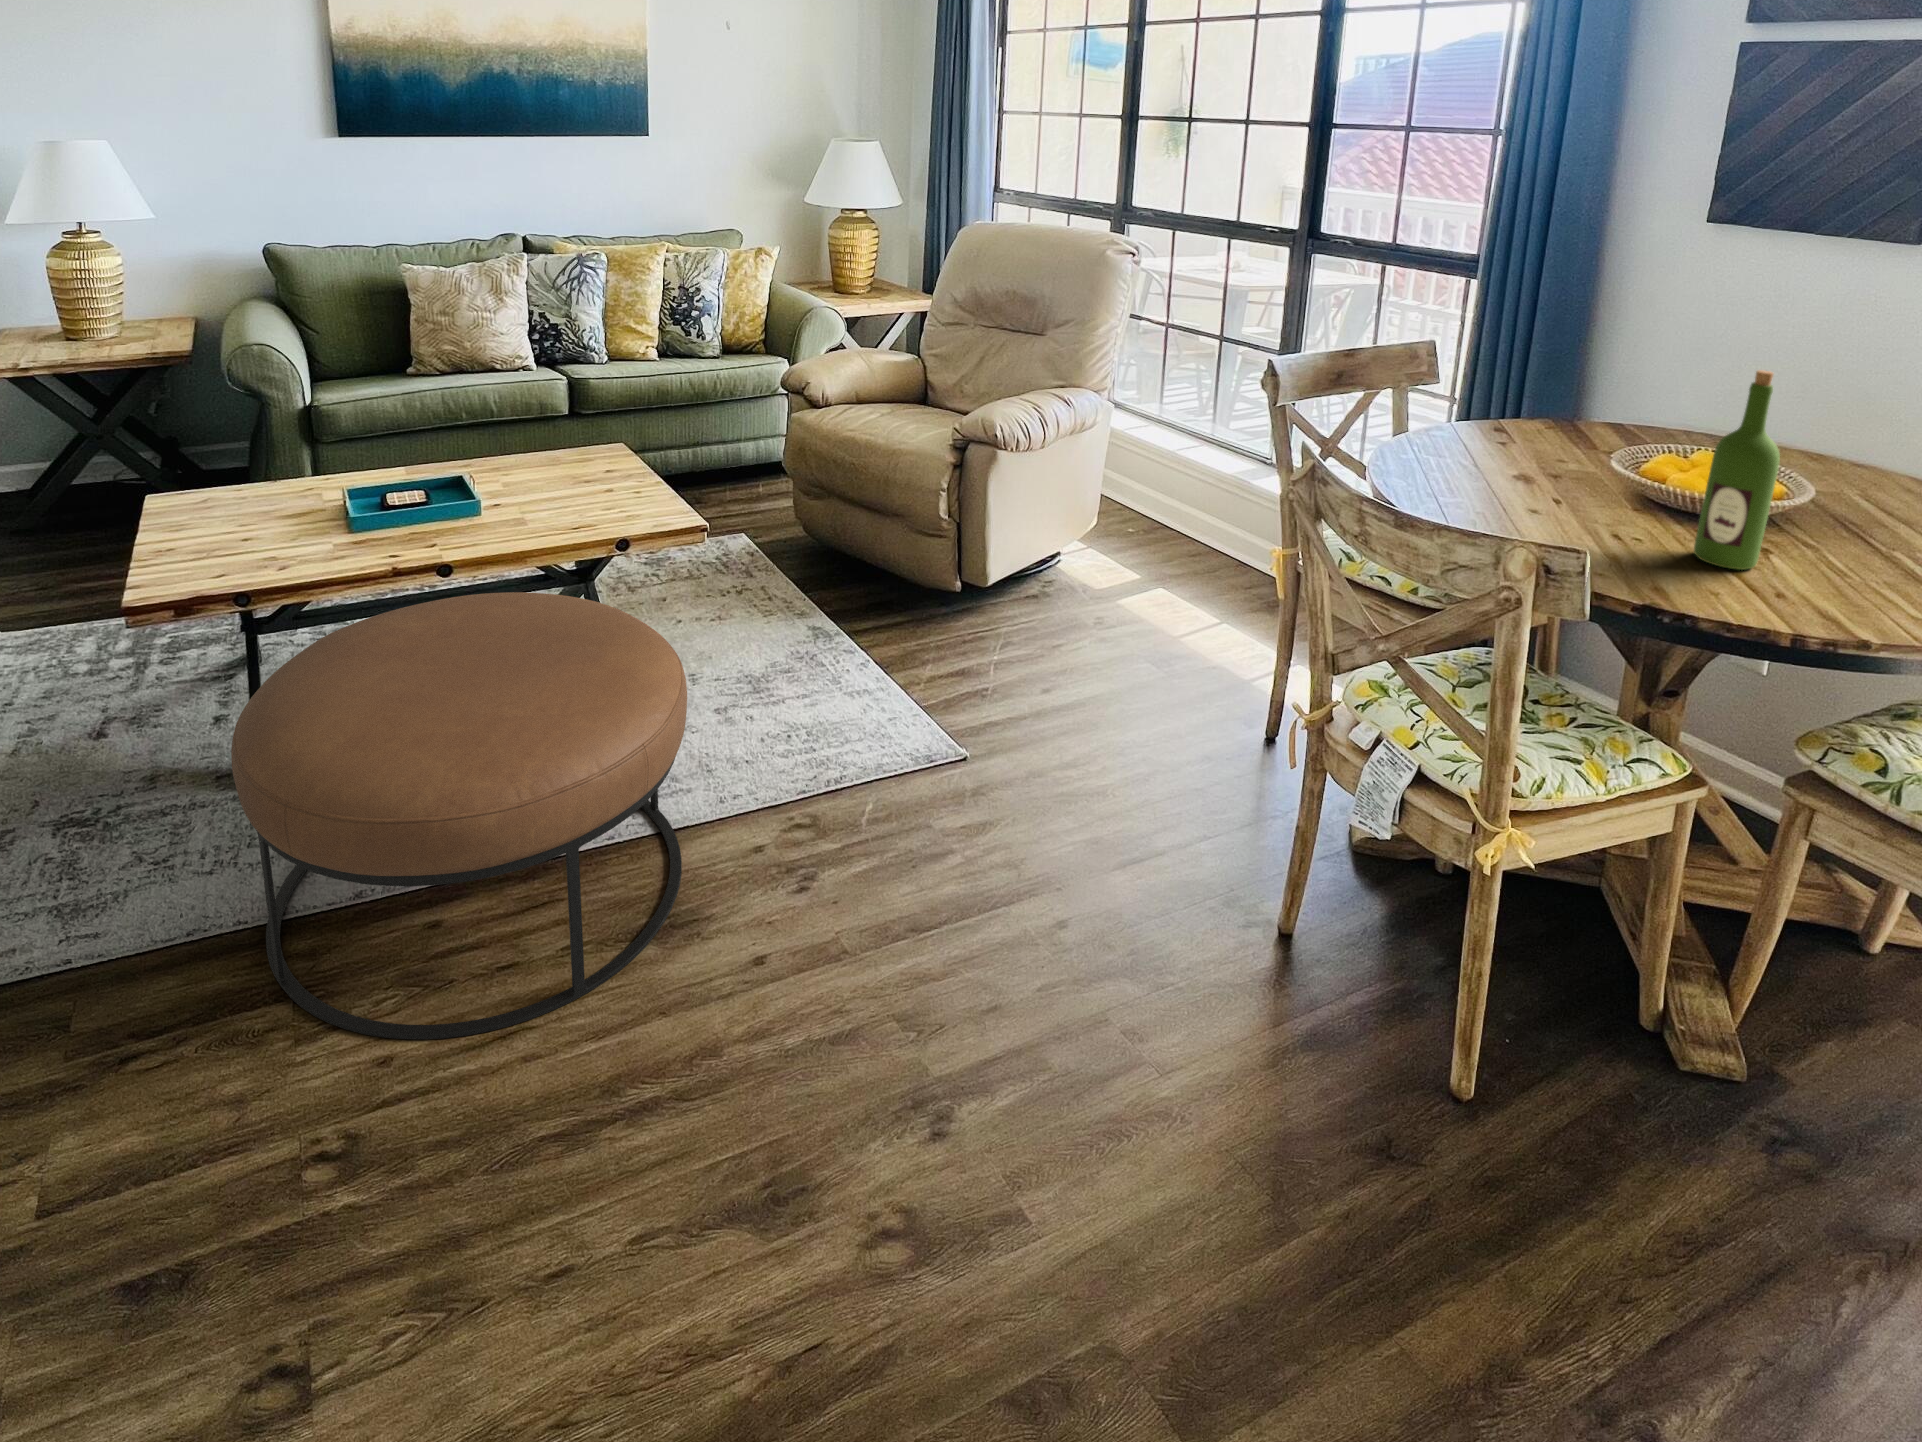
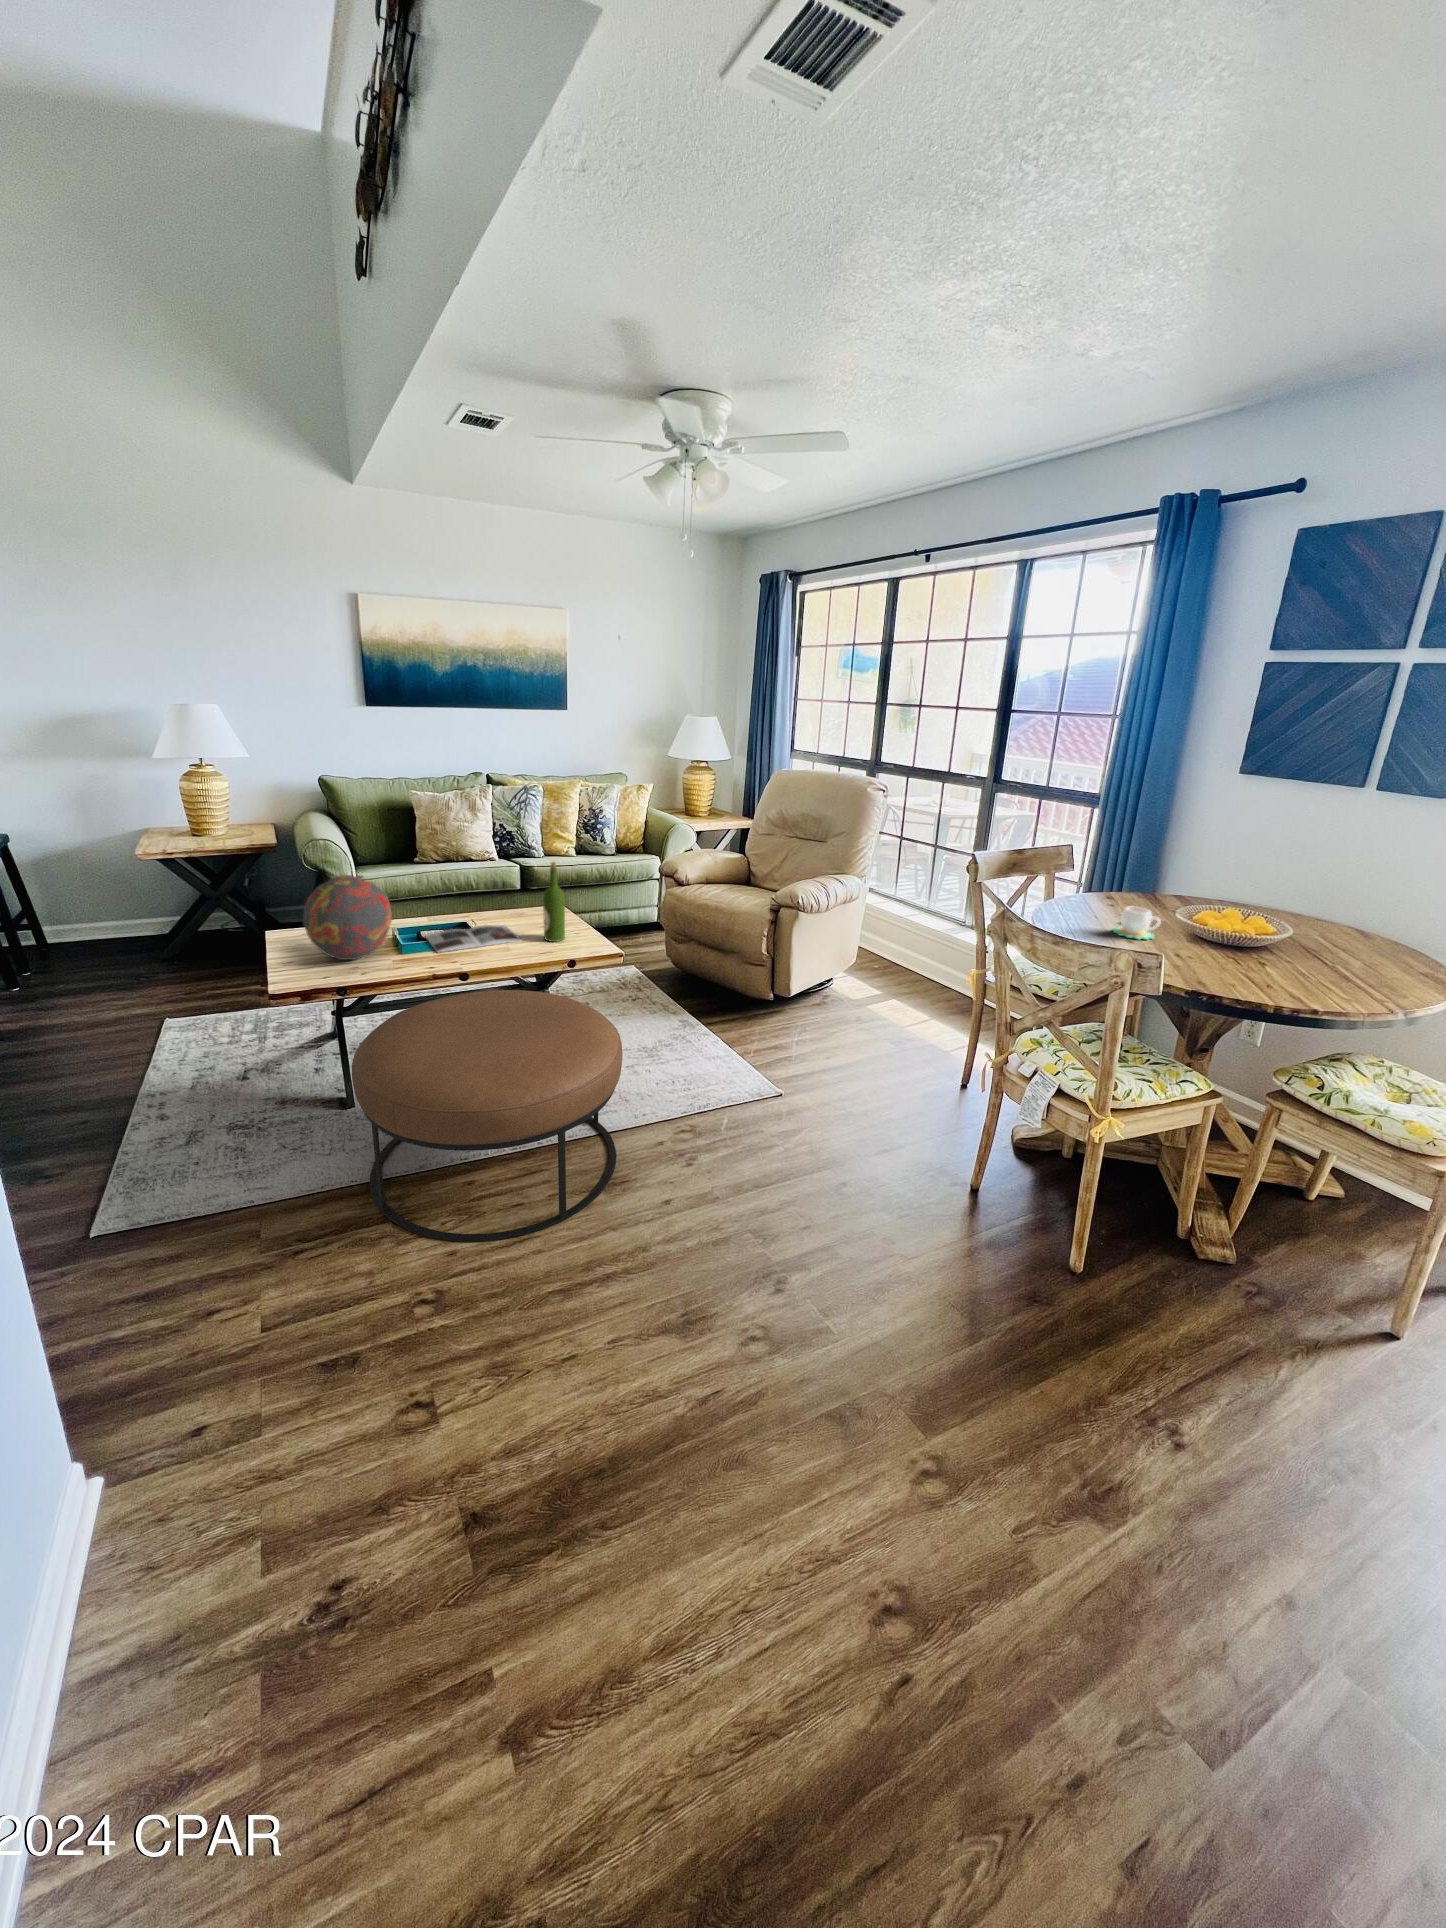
wine bottle: present [1694,370,1780,570] -> present [543,862,565,942]
decorative orb: none [188,408,335,545] -> present [303,875,392,960]
mug: none [1501,450,1583,507] -> present [1113,906,1161,940]
magazine: none [393,479,548,529] -> present [426,925,522,953]

